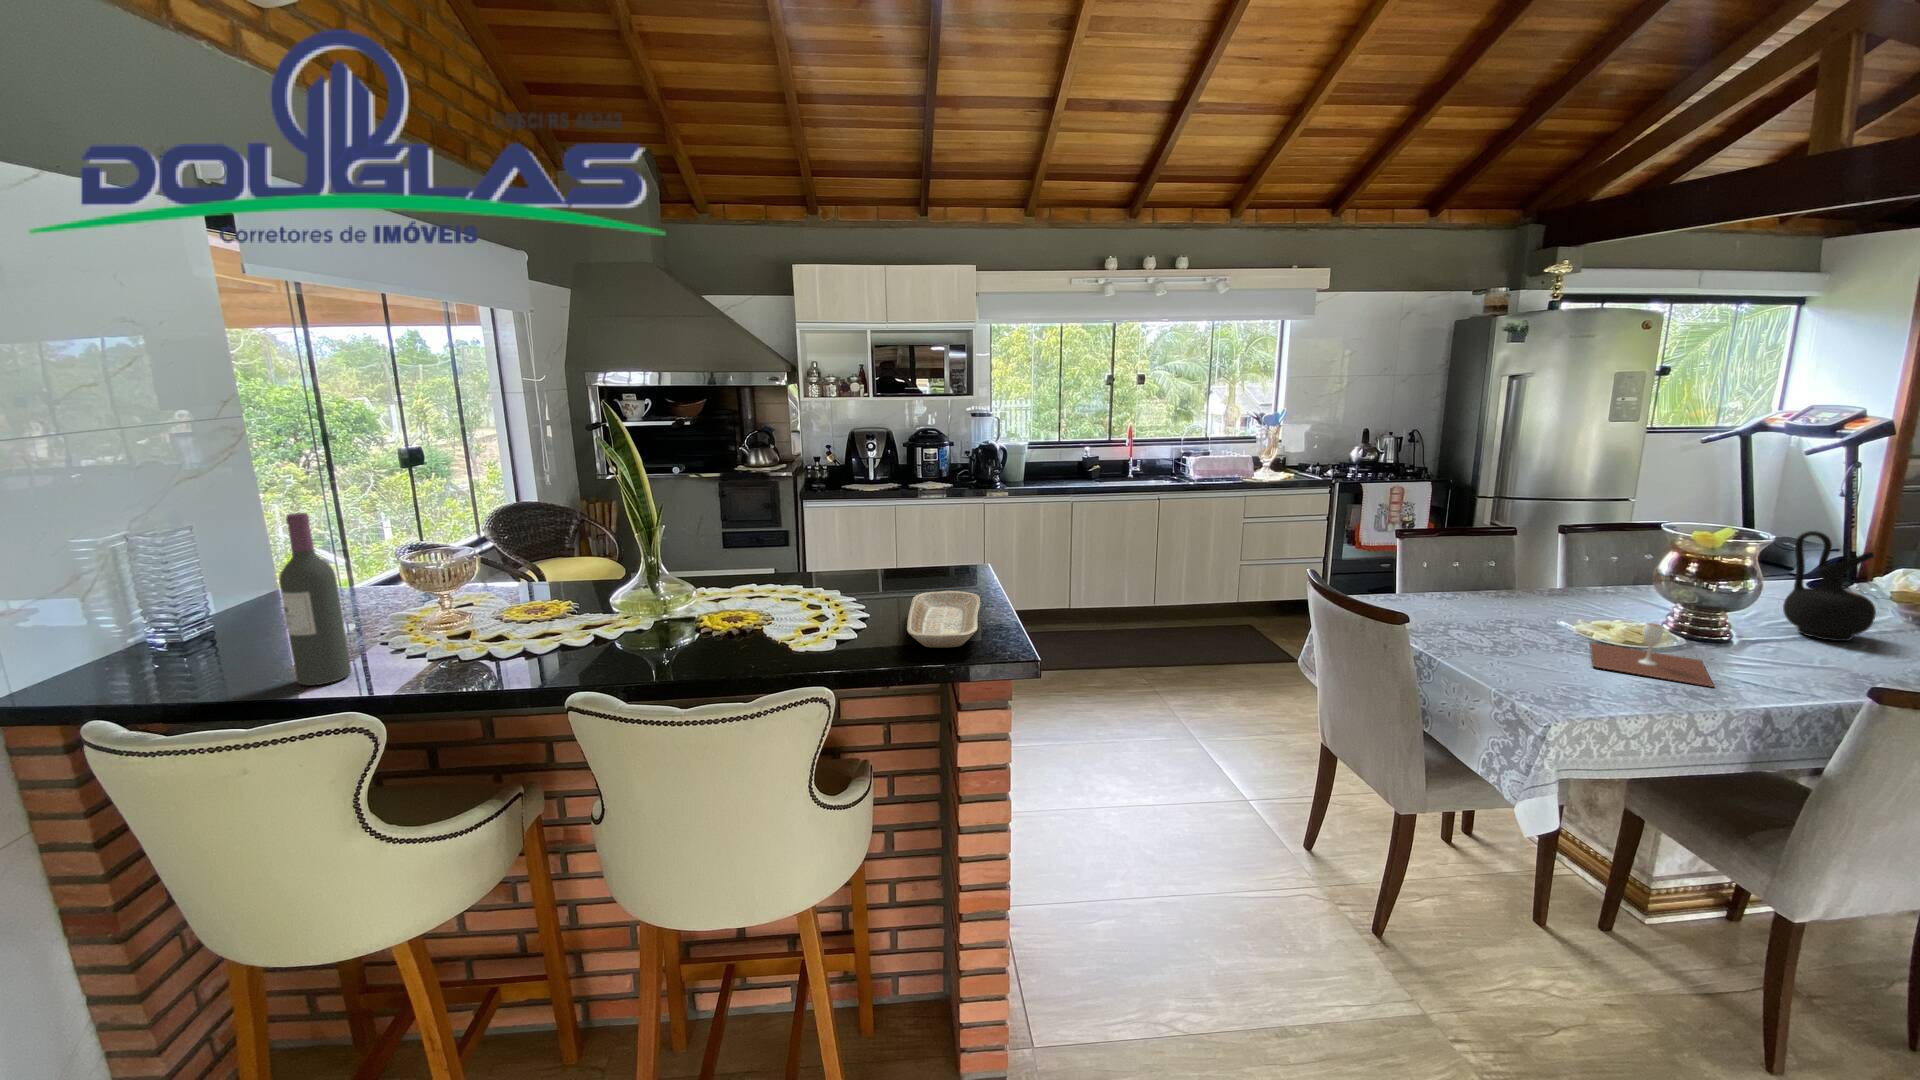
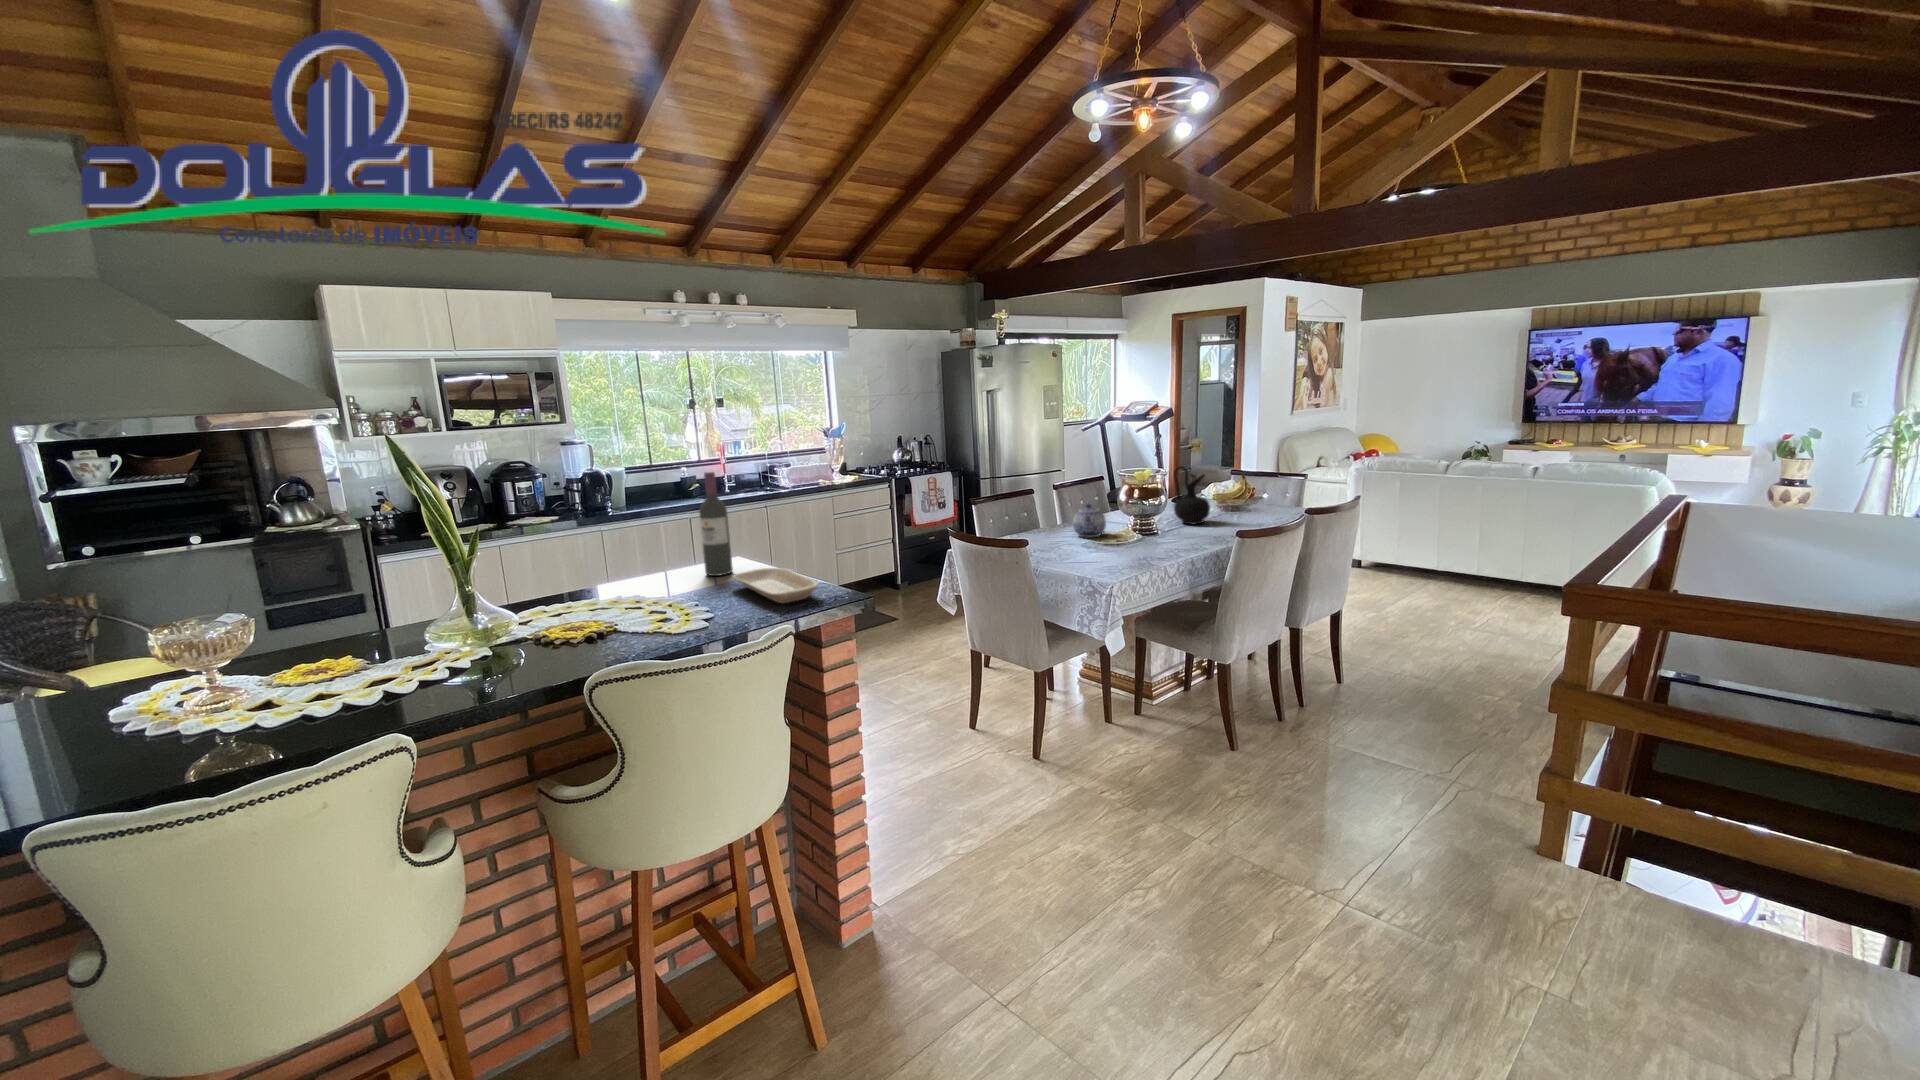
wine bottle: present [279,513,351,685] -> present [699,472,733,576]
teapot: none [1547,569,1613,625] -> present [1073,504,1106,537]
wine glass: present [1590,623,1713,687] -> none [1104,525,1168,555]

